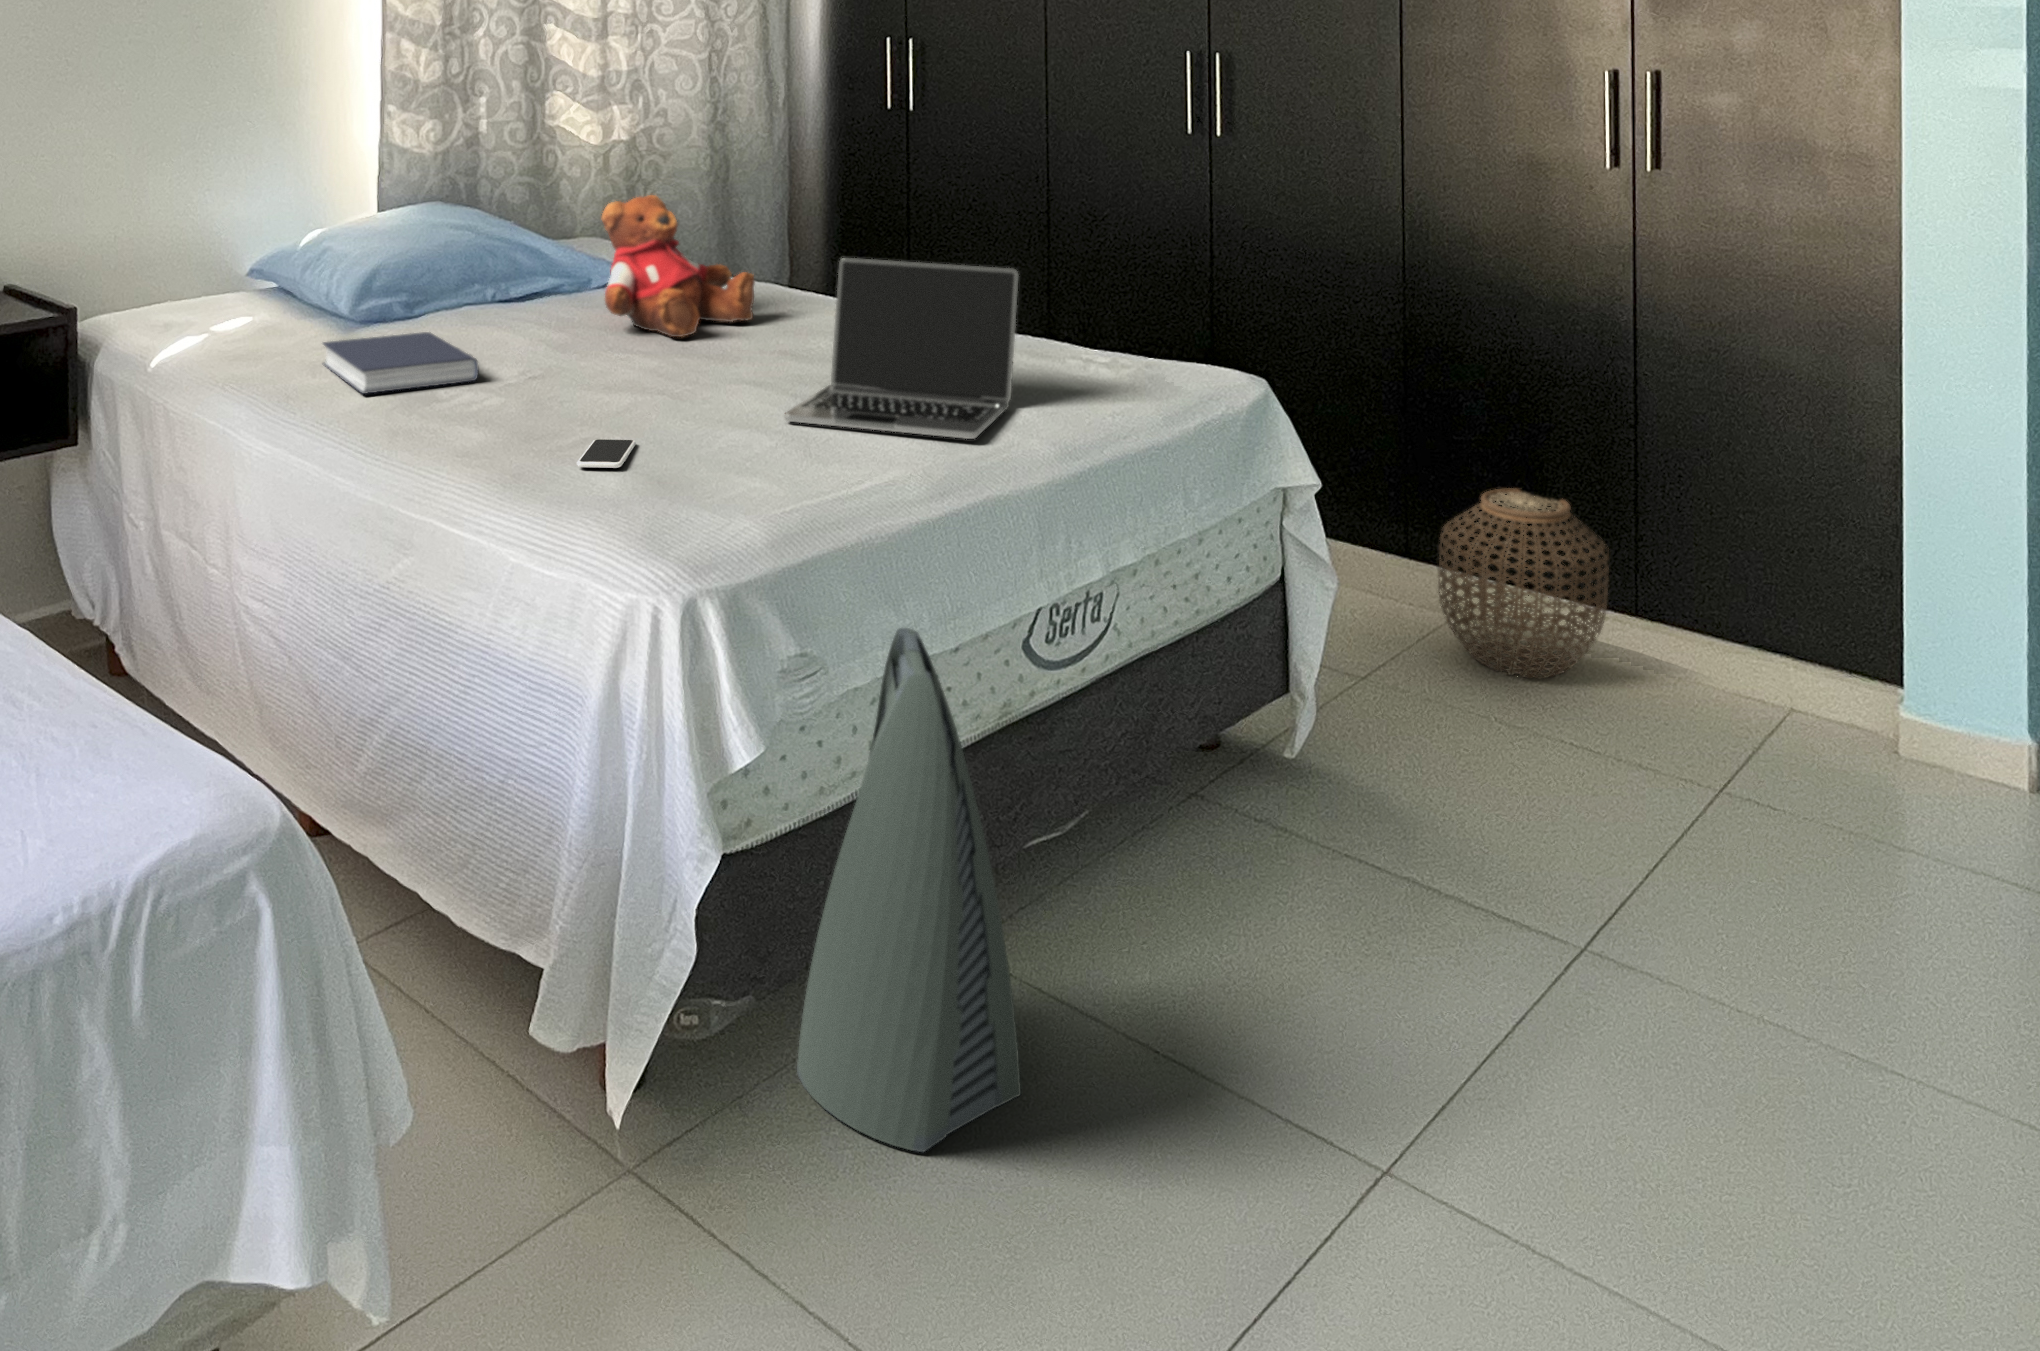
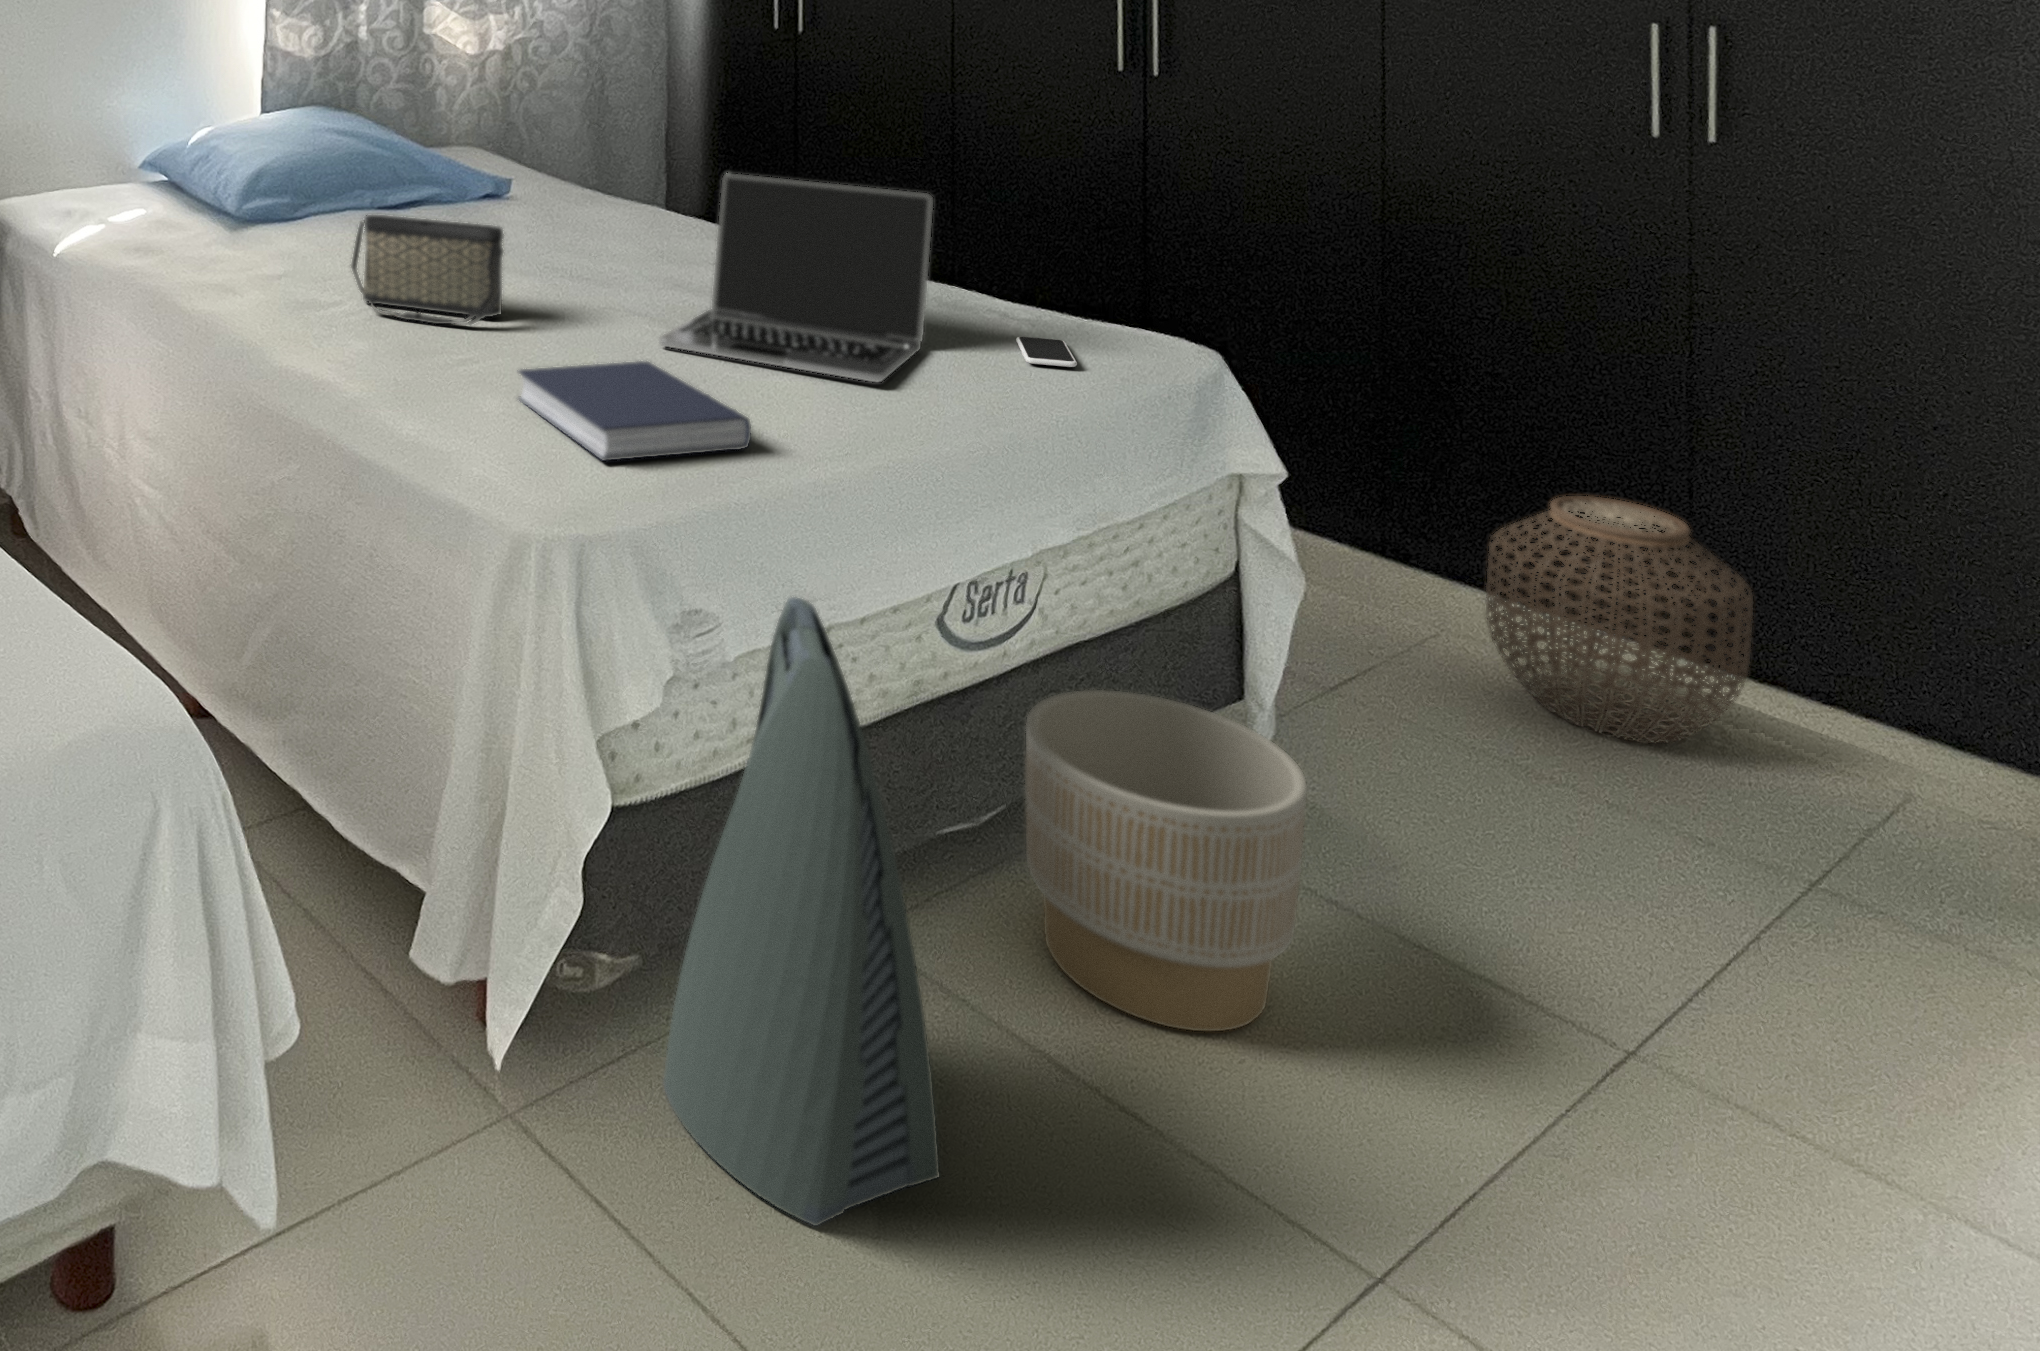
teddy bear: present [601,195,755,337] -> none [473,103,631,249]
handbag: none [487,313,638,416] -> present [351,215,504,324]
book: present [323,332,478,394] -> present [519,361,751,461]
smartphone: present [577,439,636,468] -> present [1016,337,1077,367]
planter: none [1091,682,1295,947] -> present [1025,690,1307,1031]

